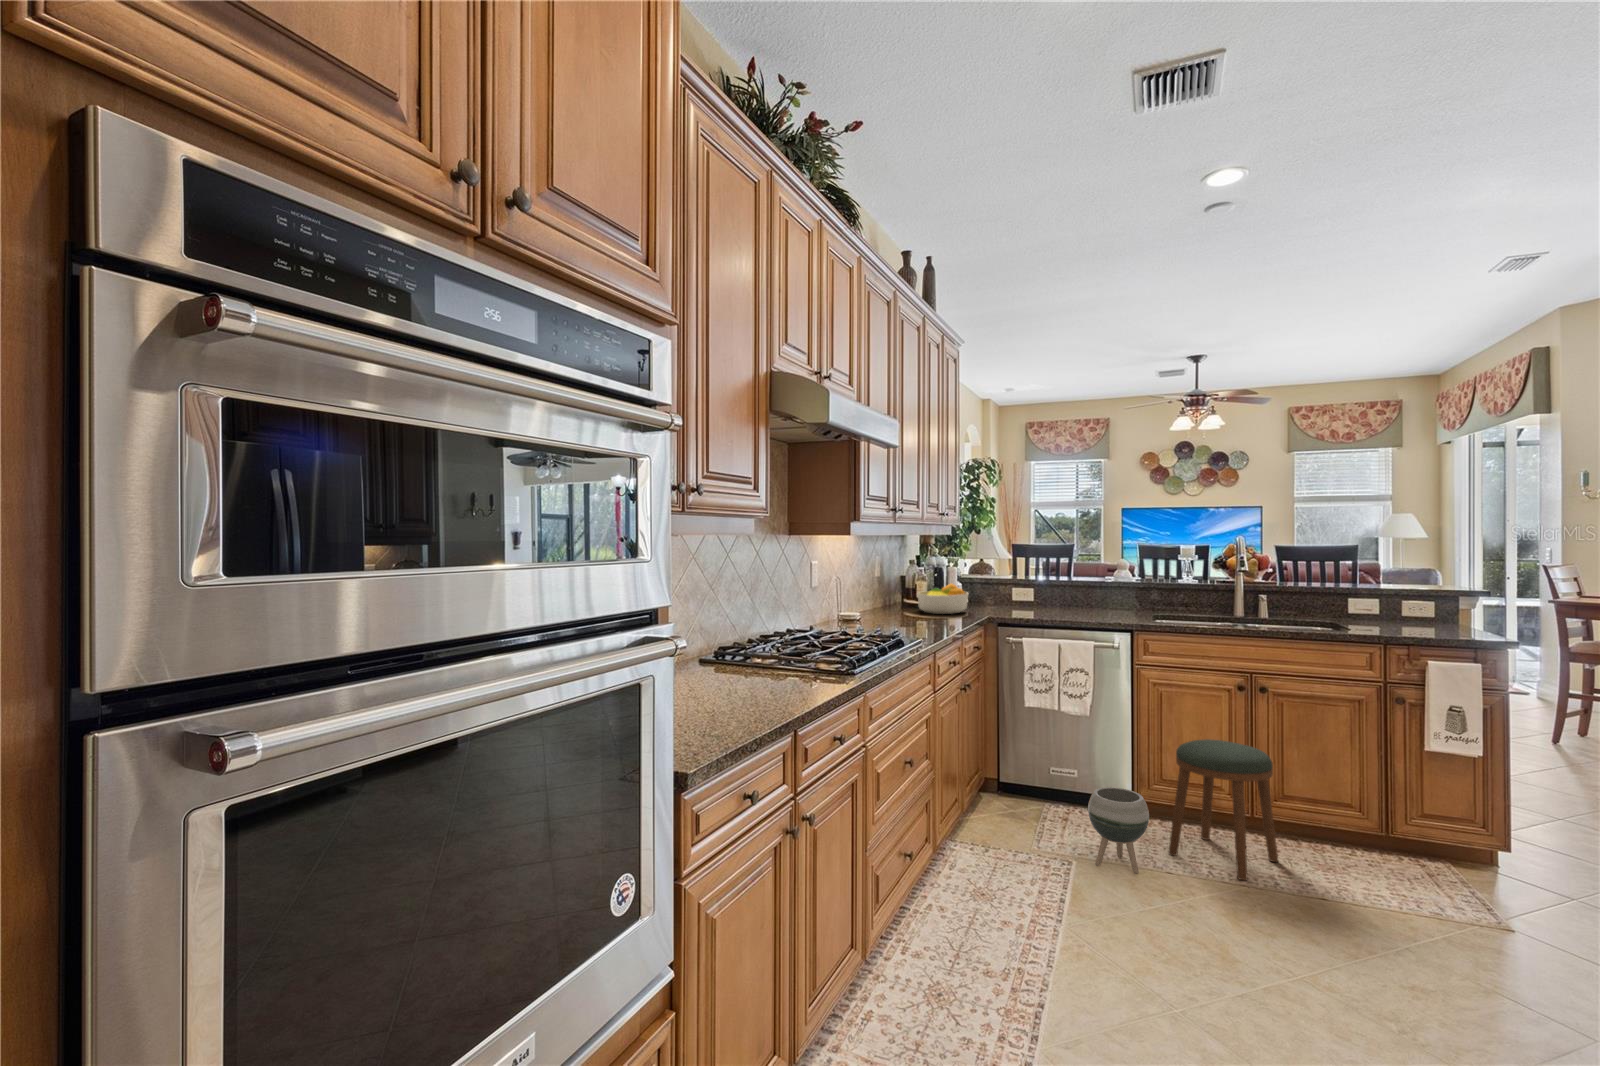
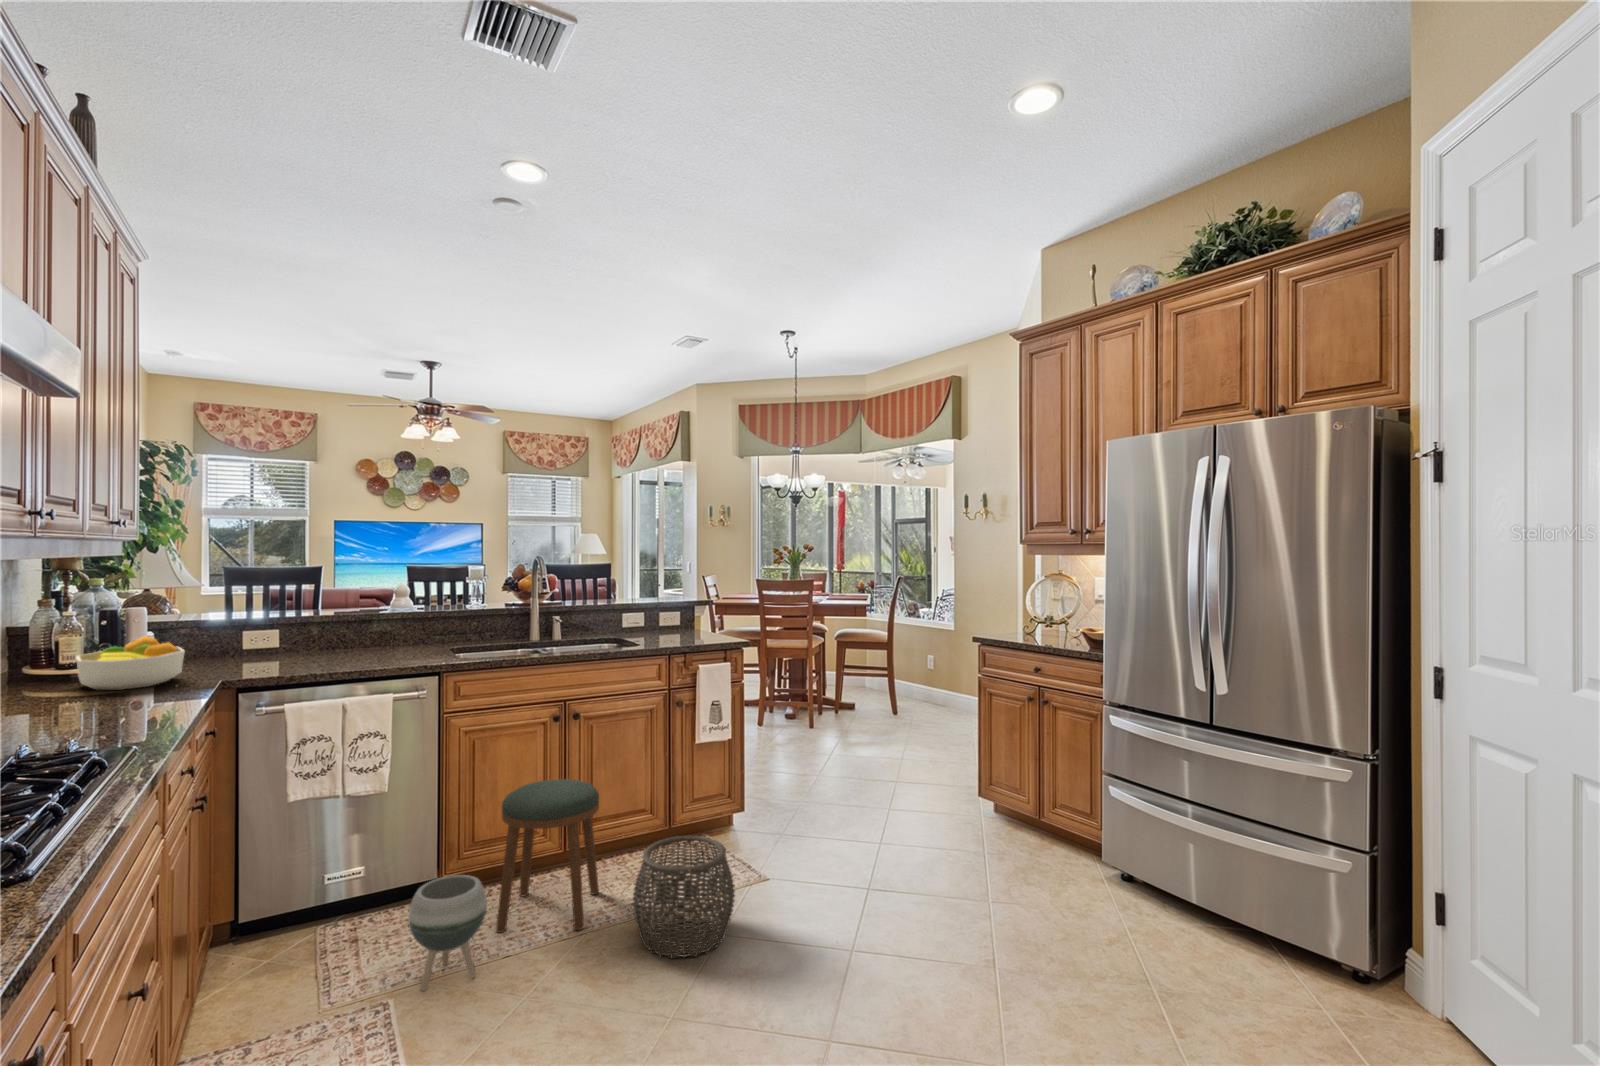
woven basket: none [1287,823,1417,949] -> present [632,836,735,958]

